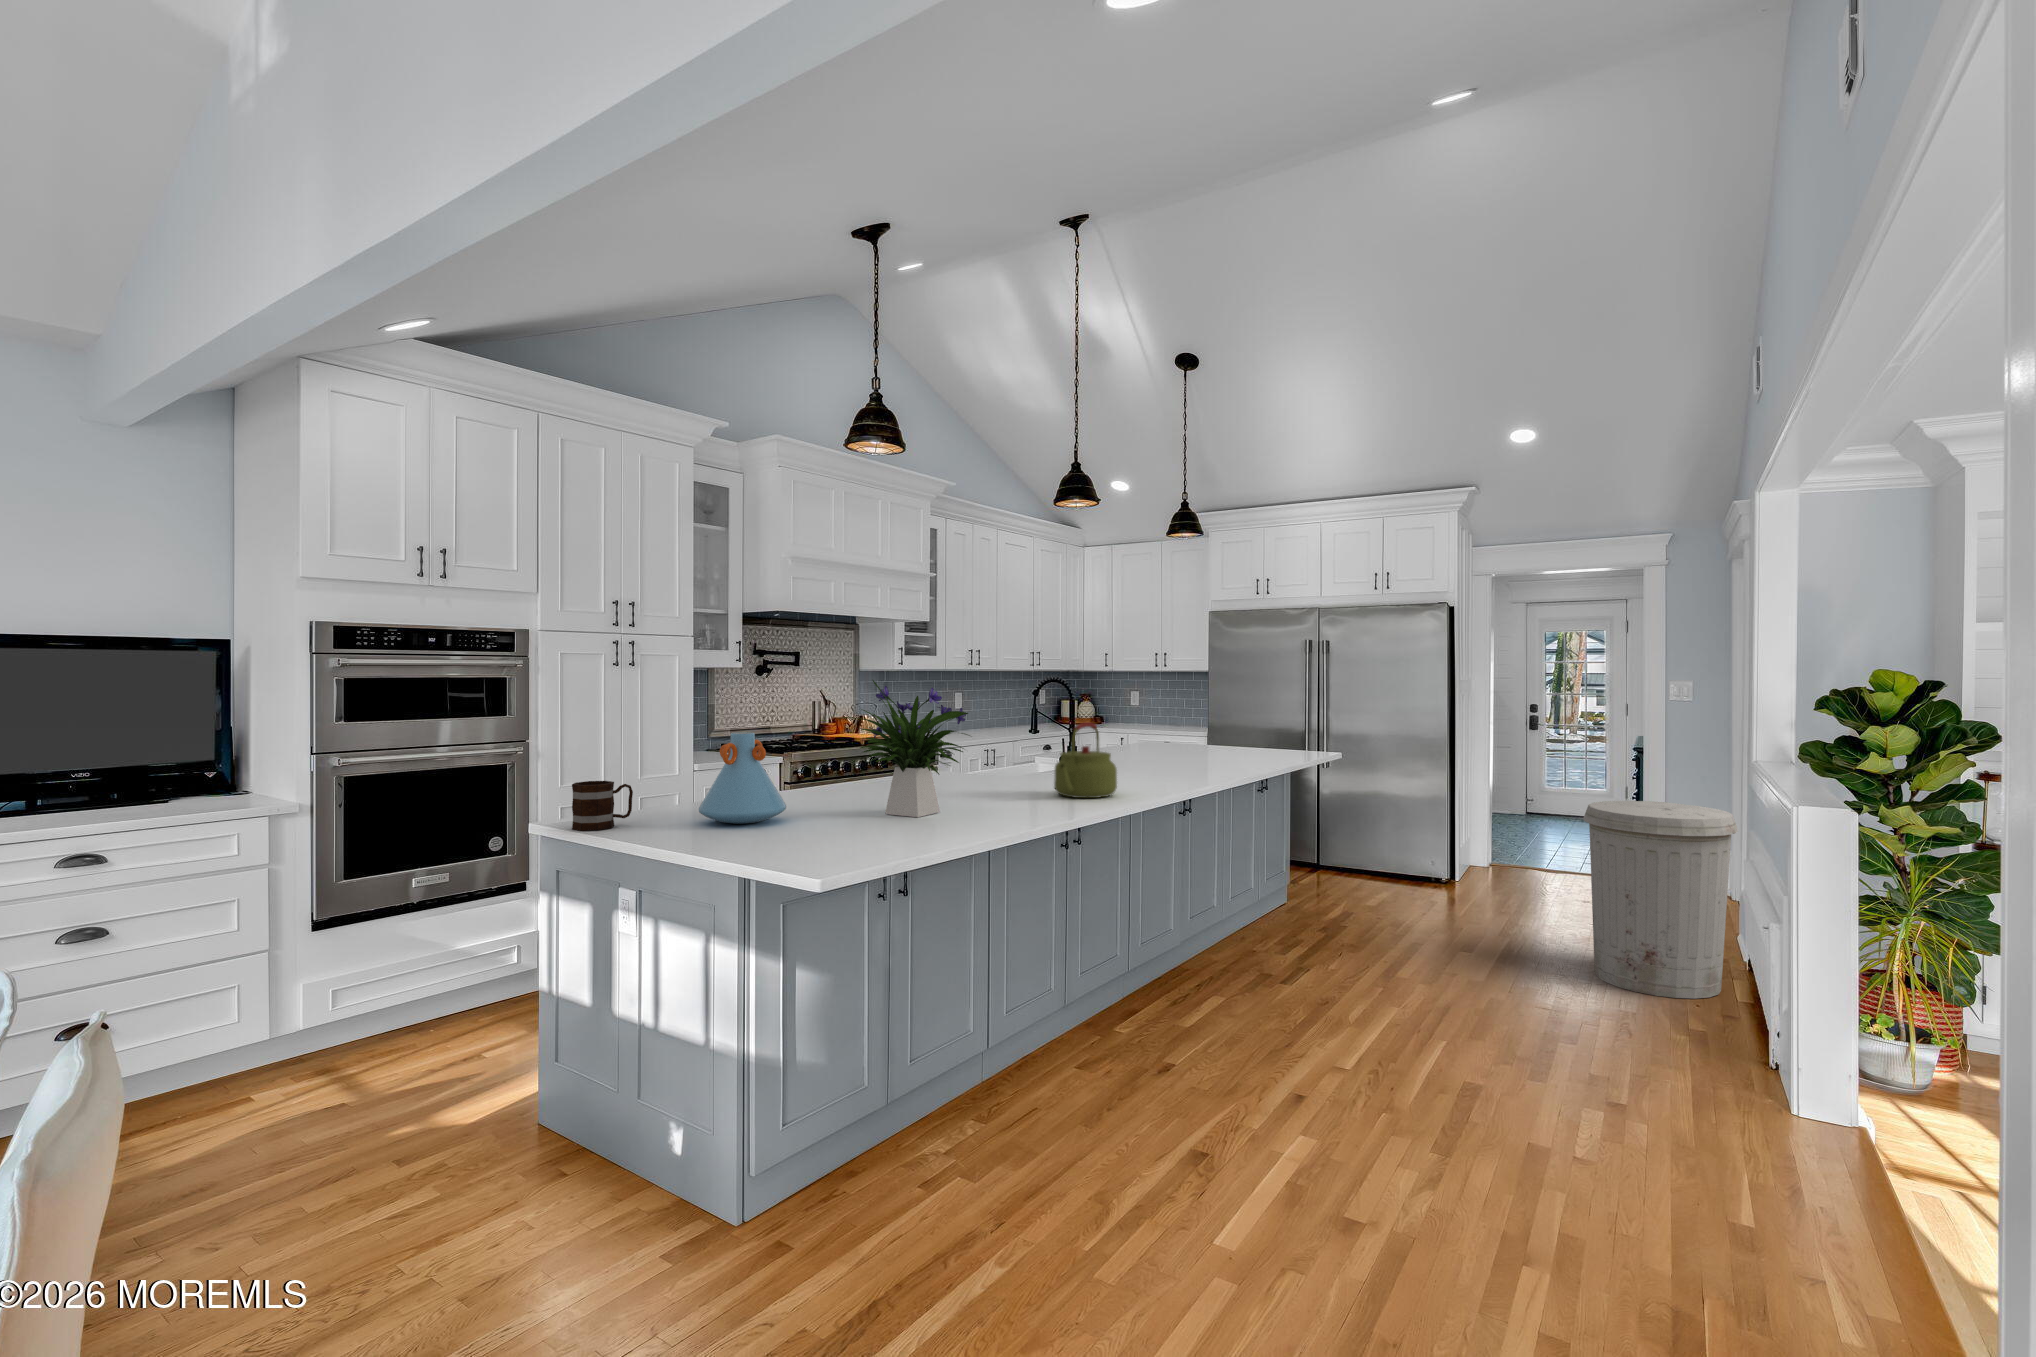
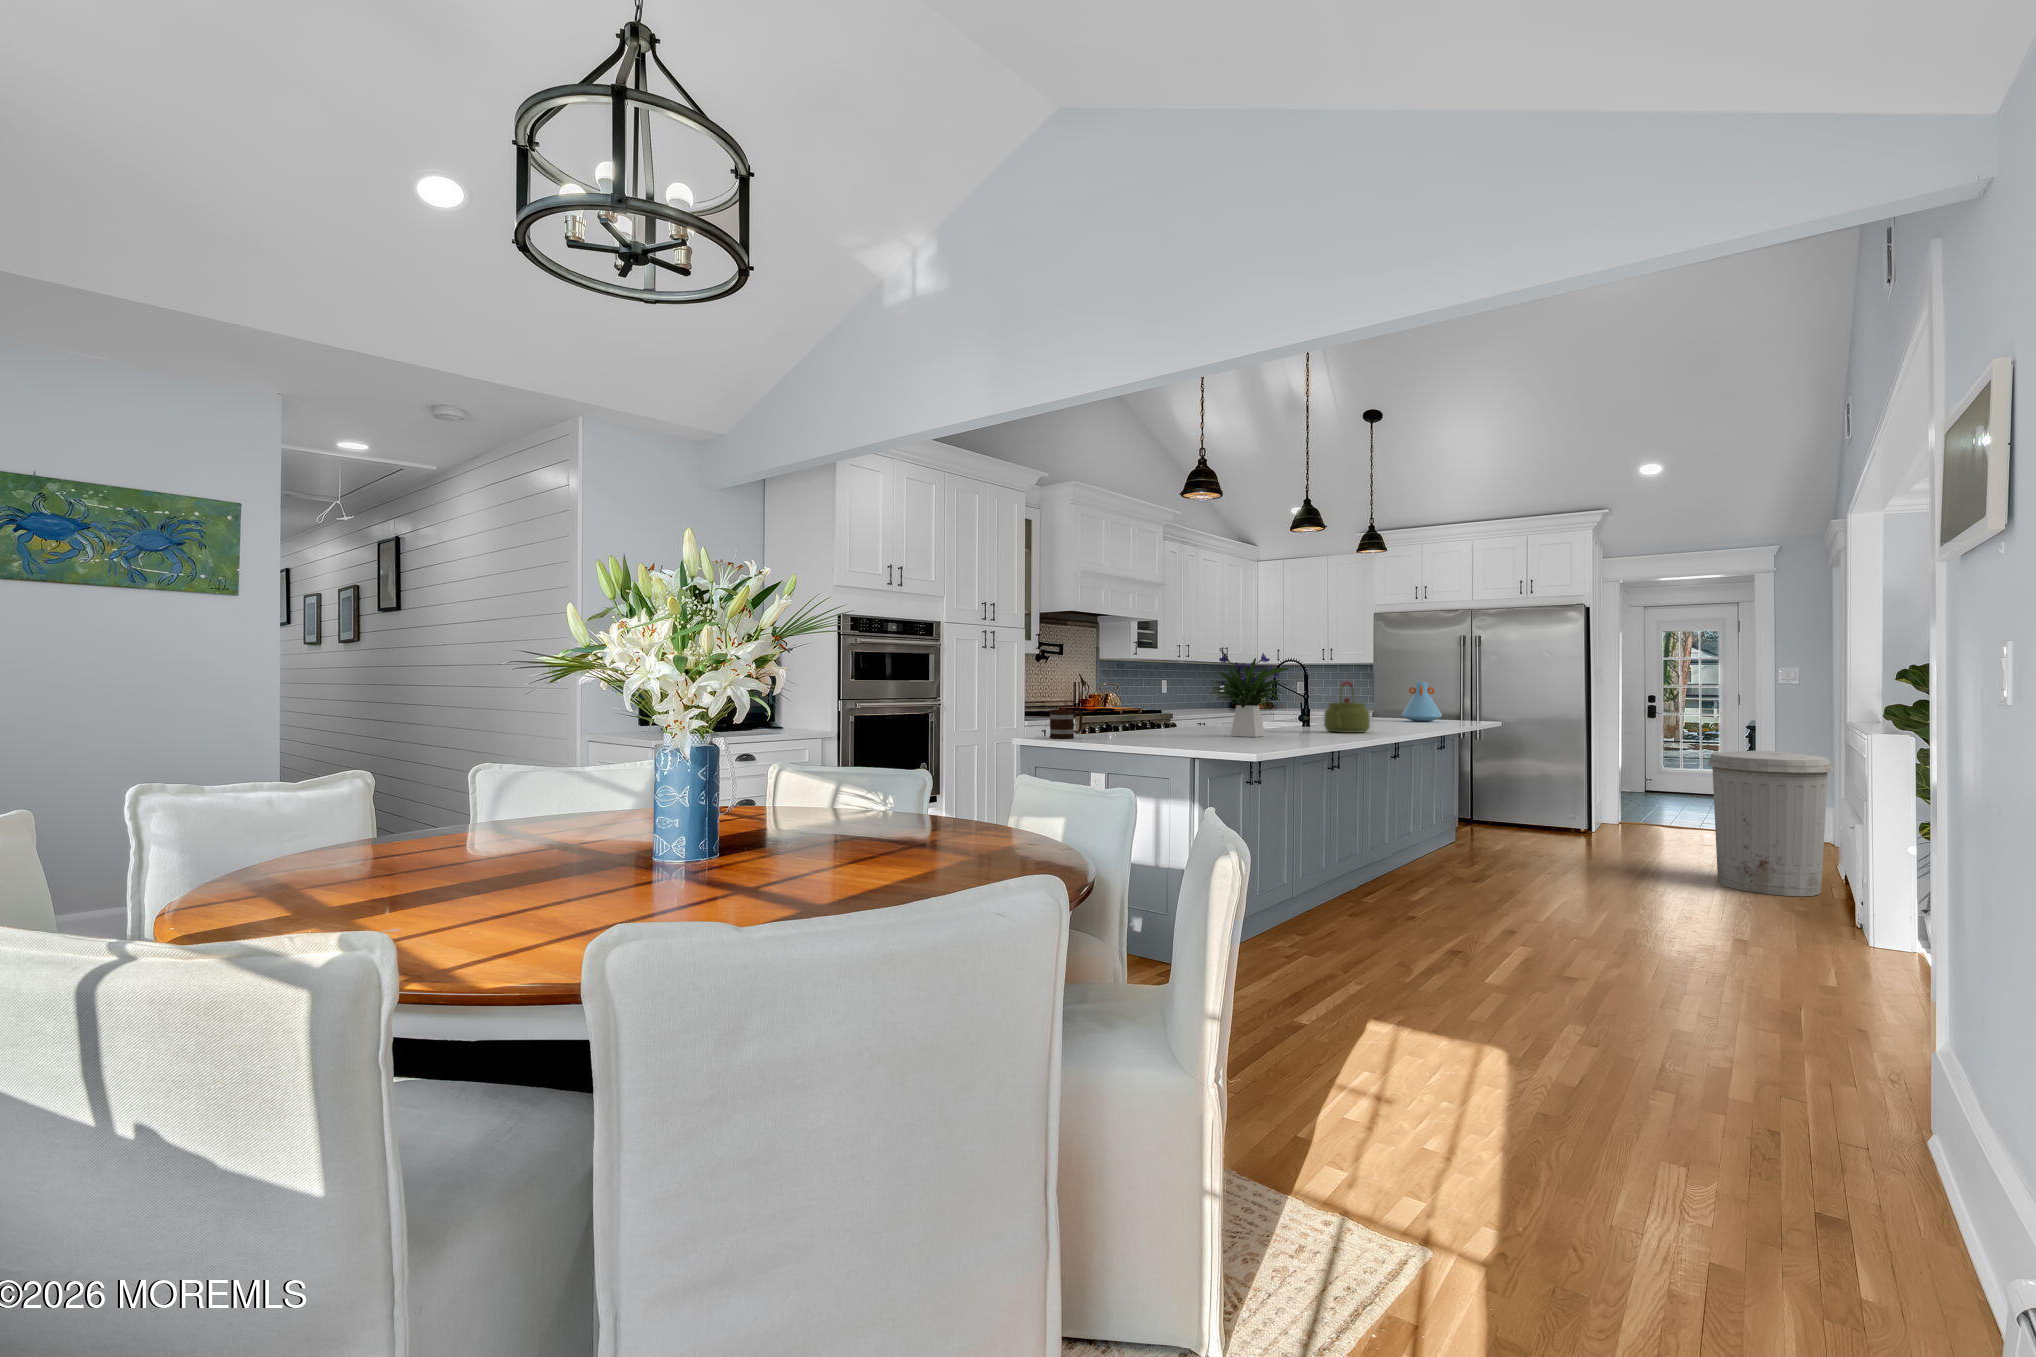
vase: present [699,732,786,824] -> present [1402,682,1442,722]

